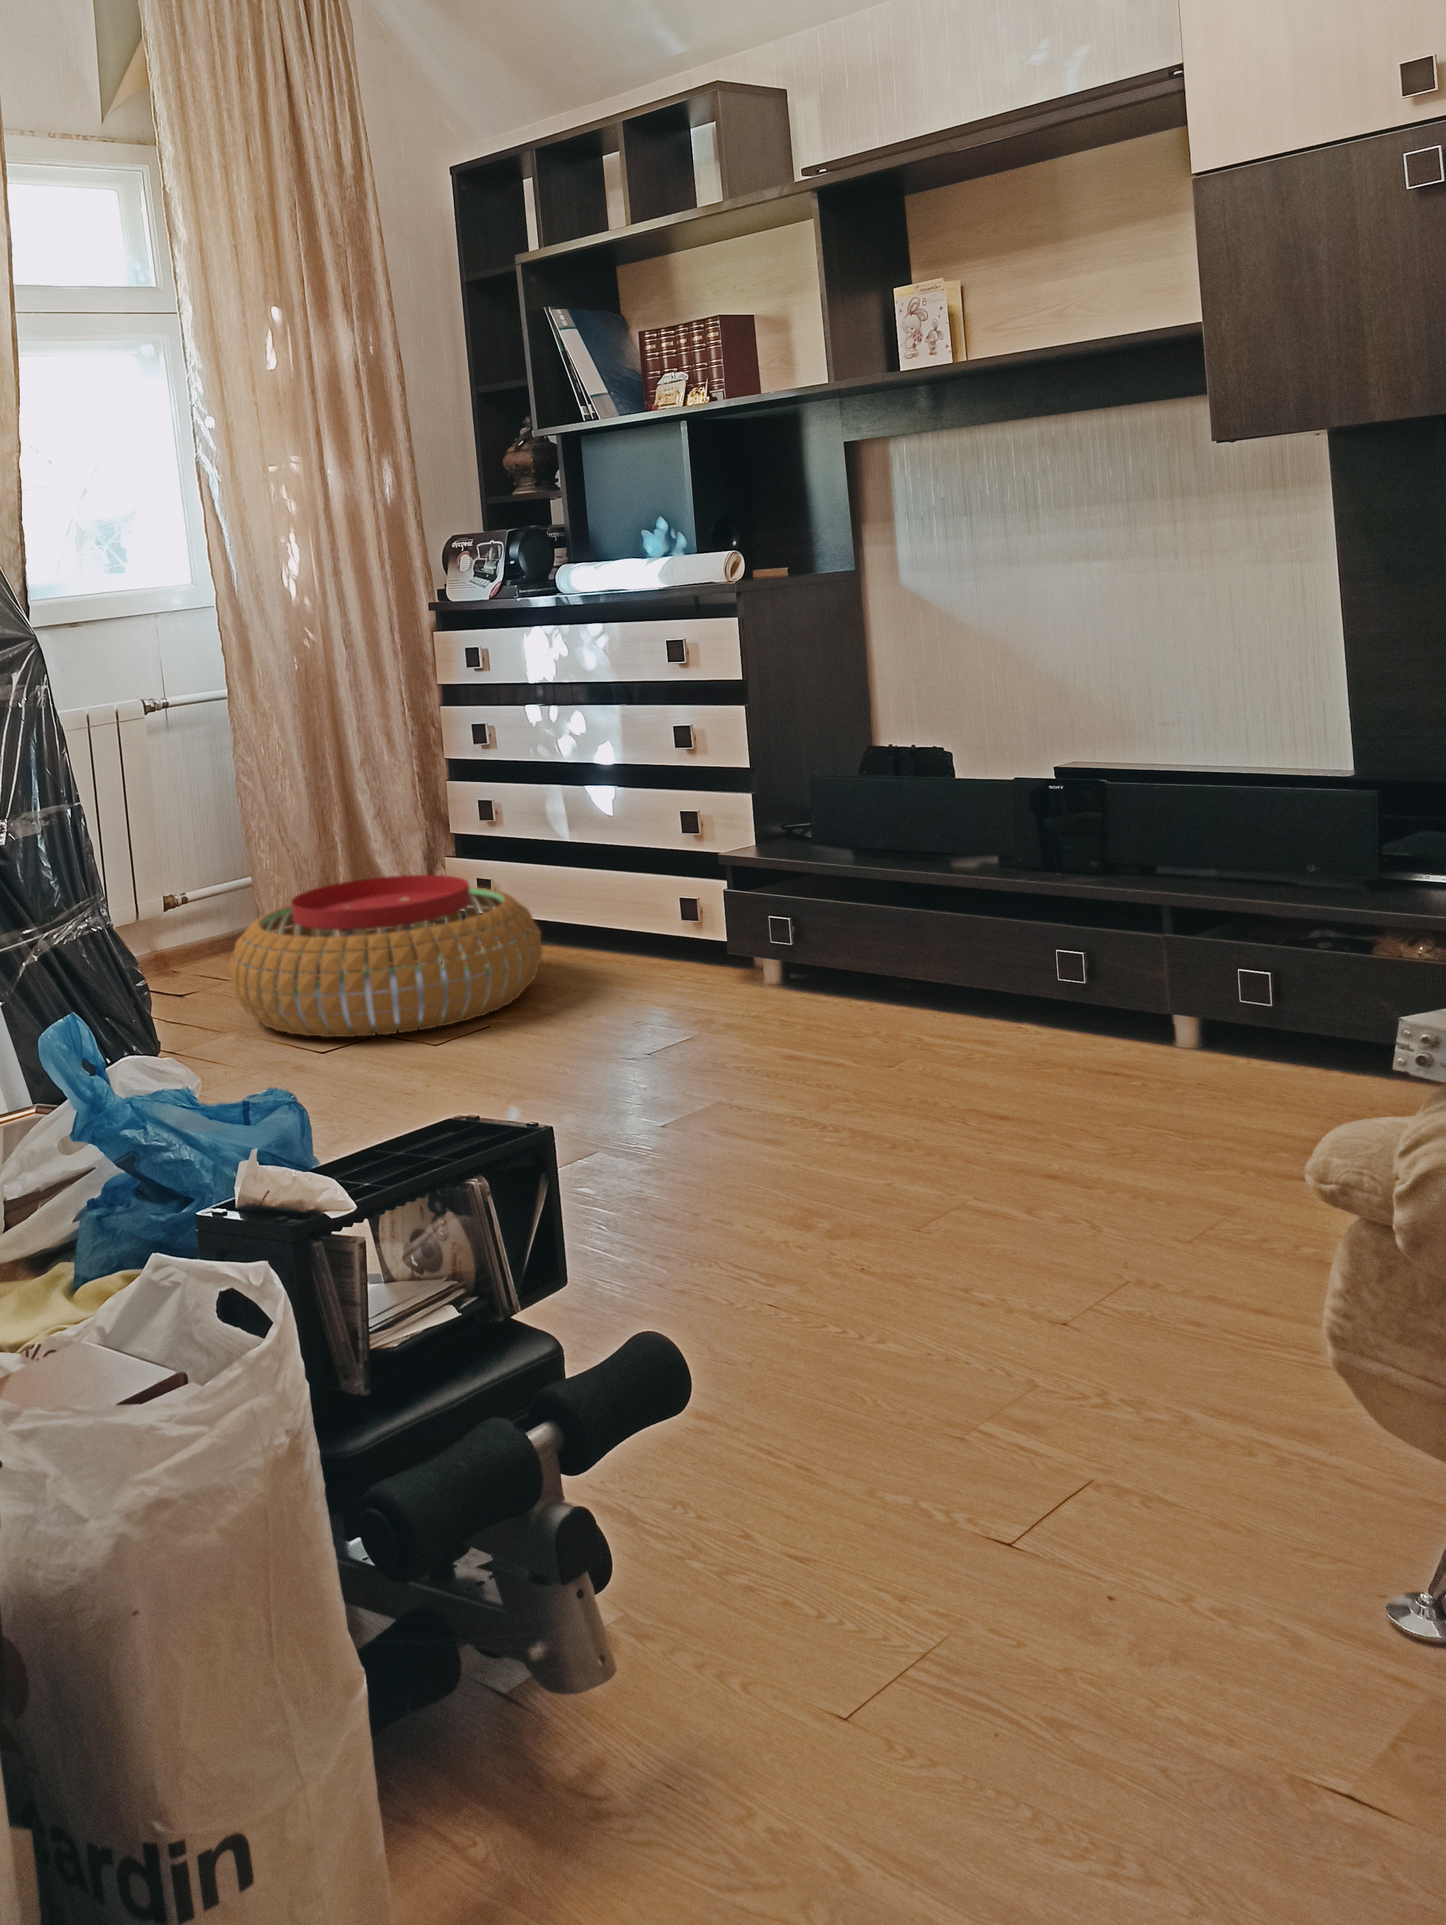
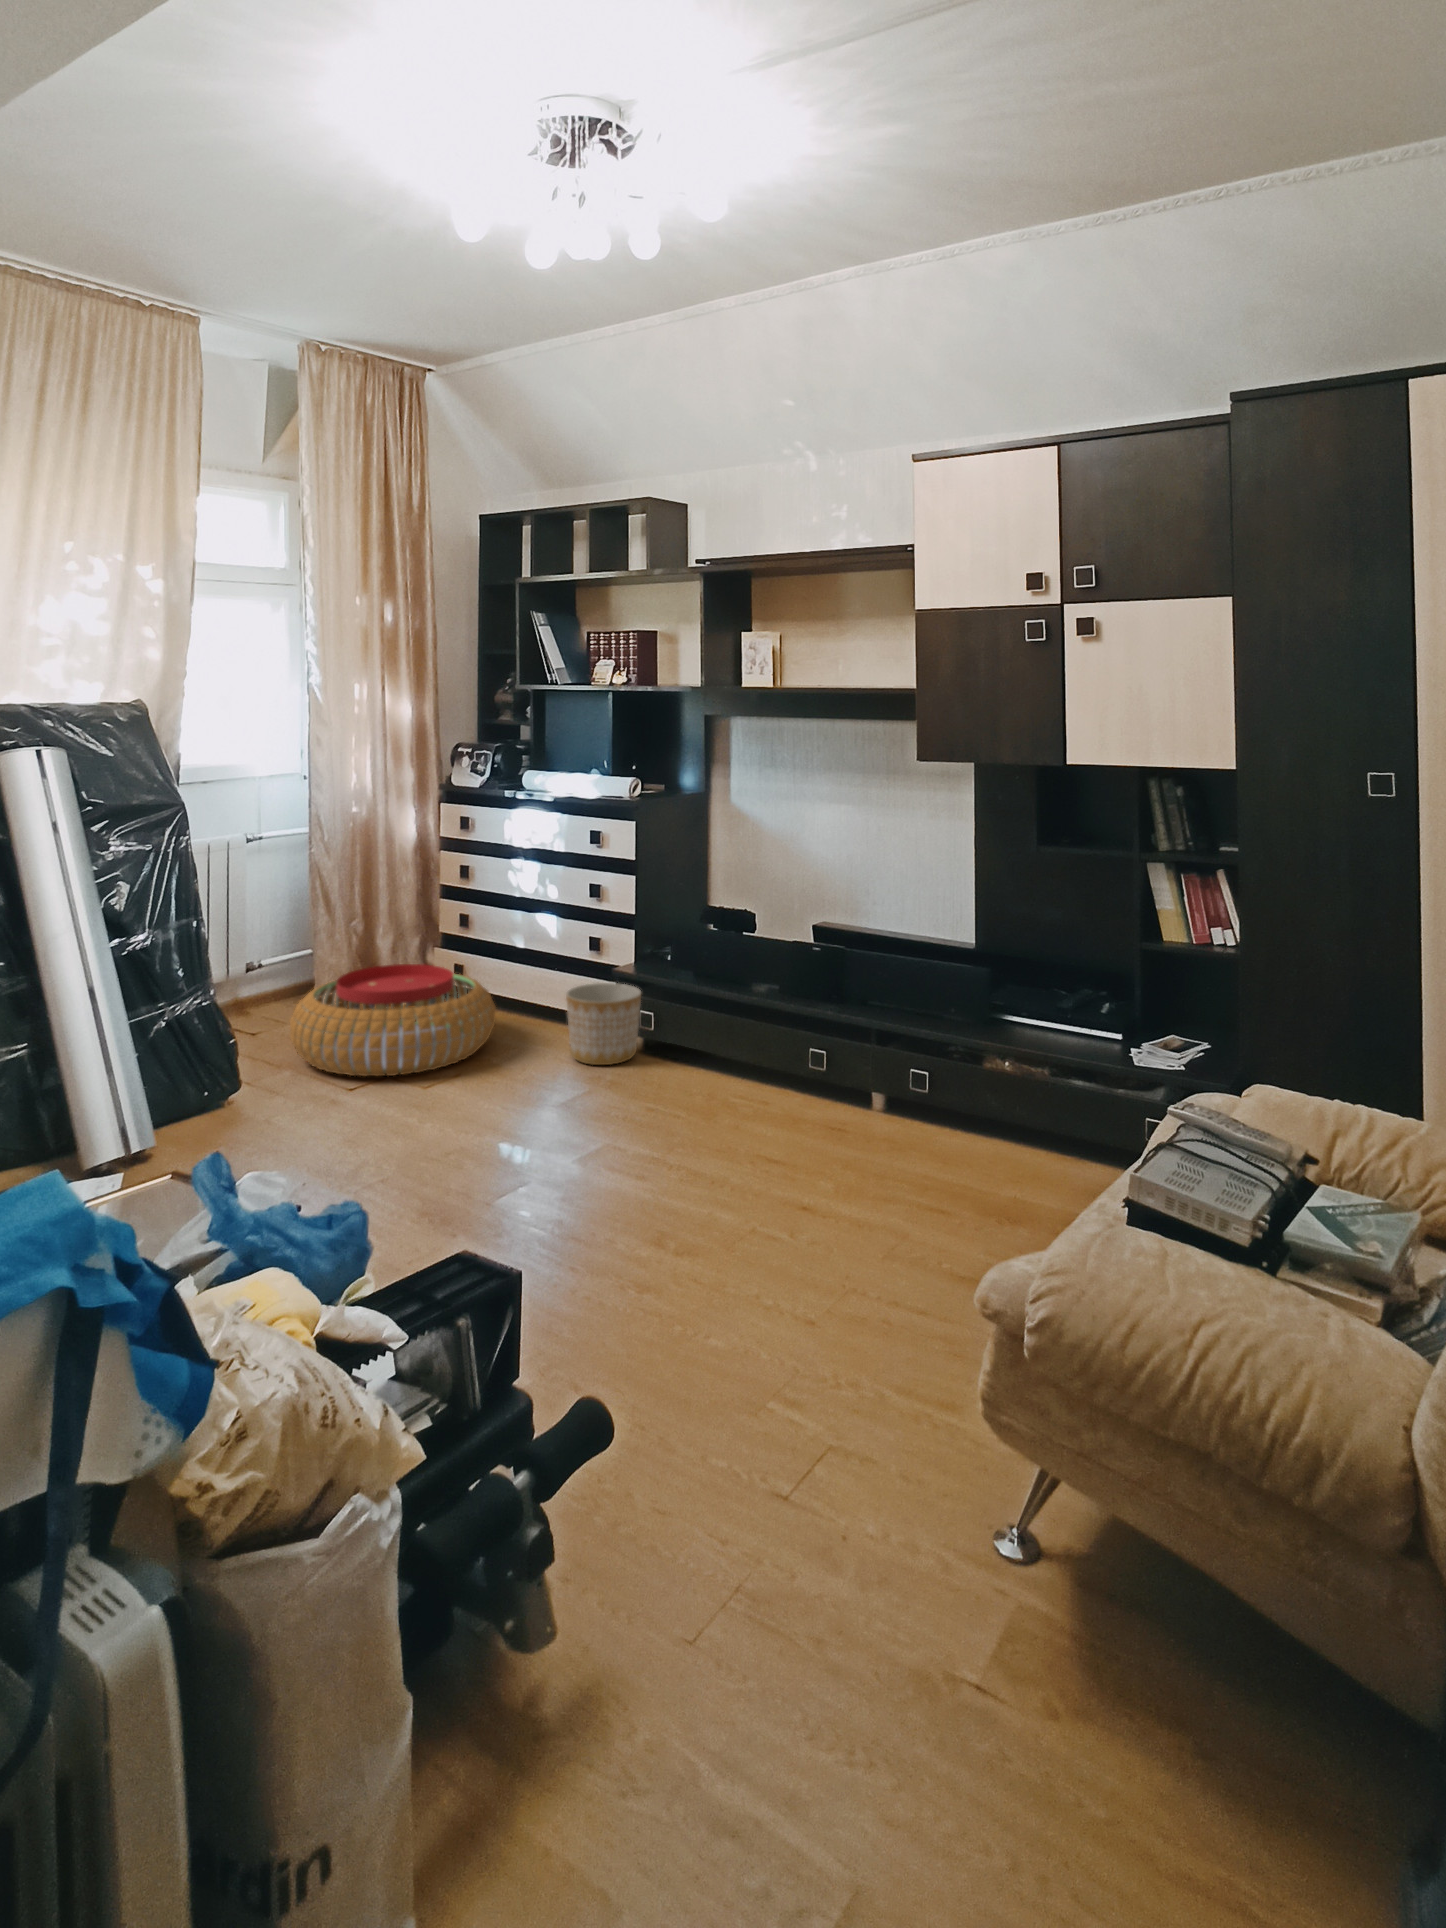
planter: none [648,883,771,1008] -> present [566,983,641,1065]

